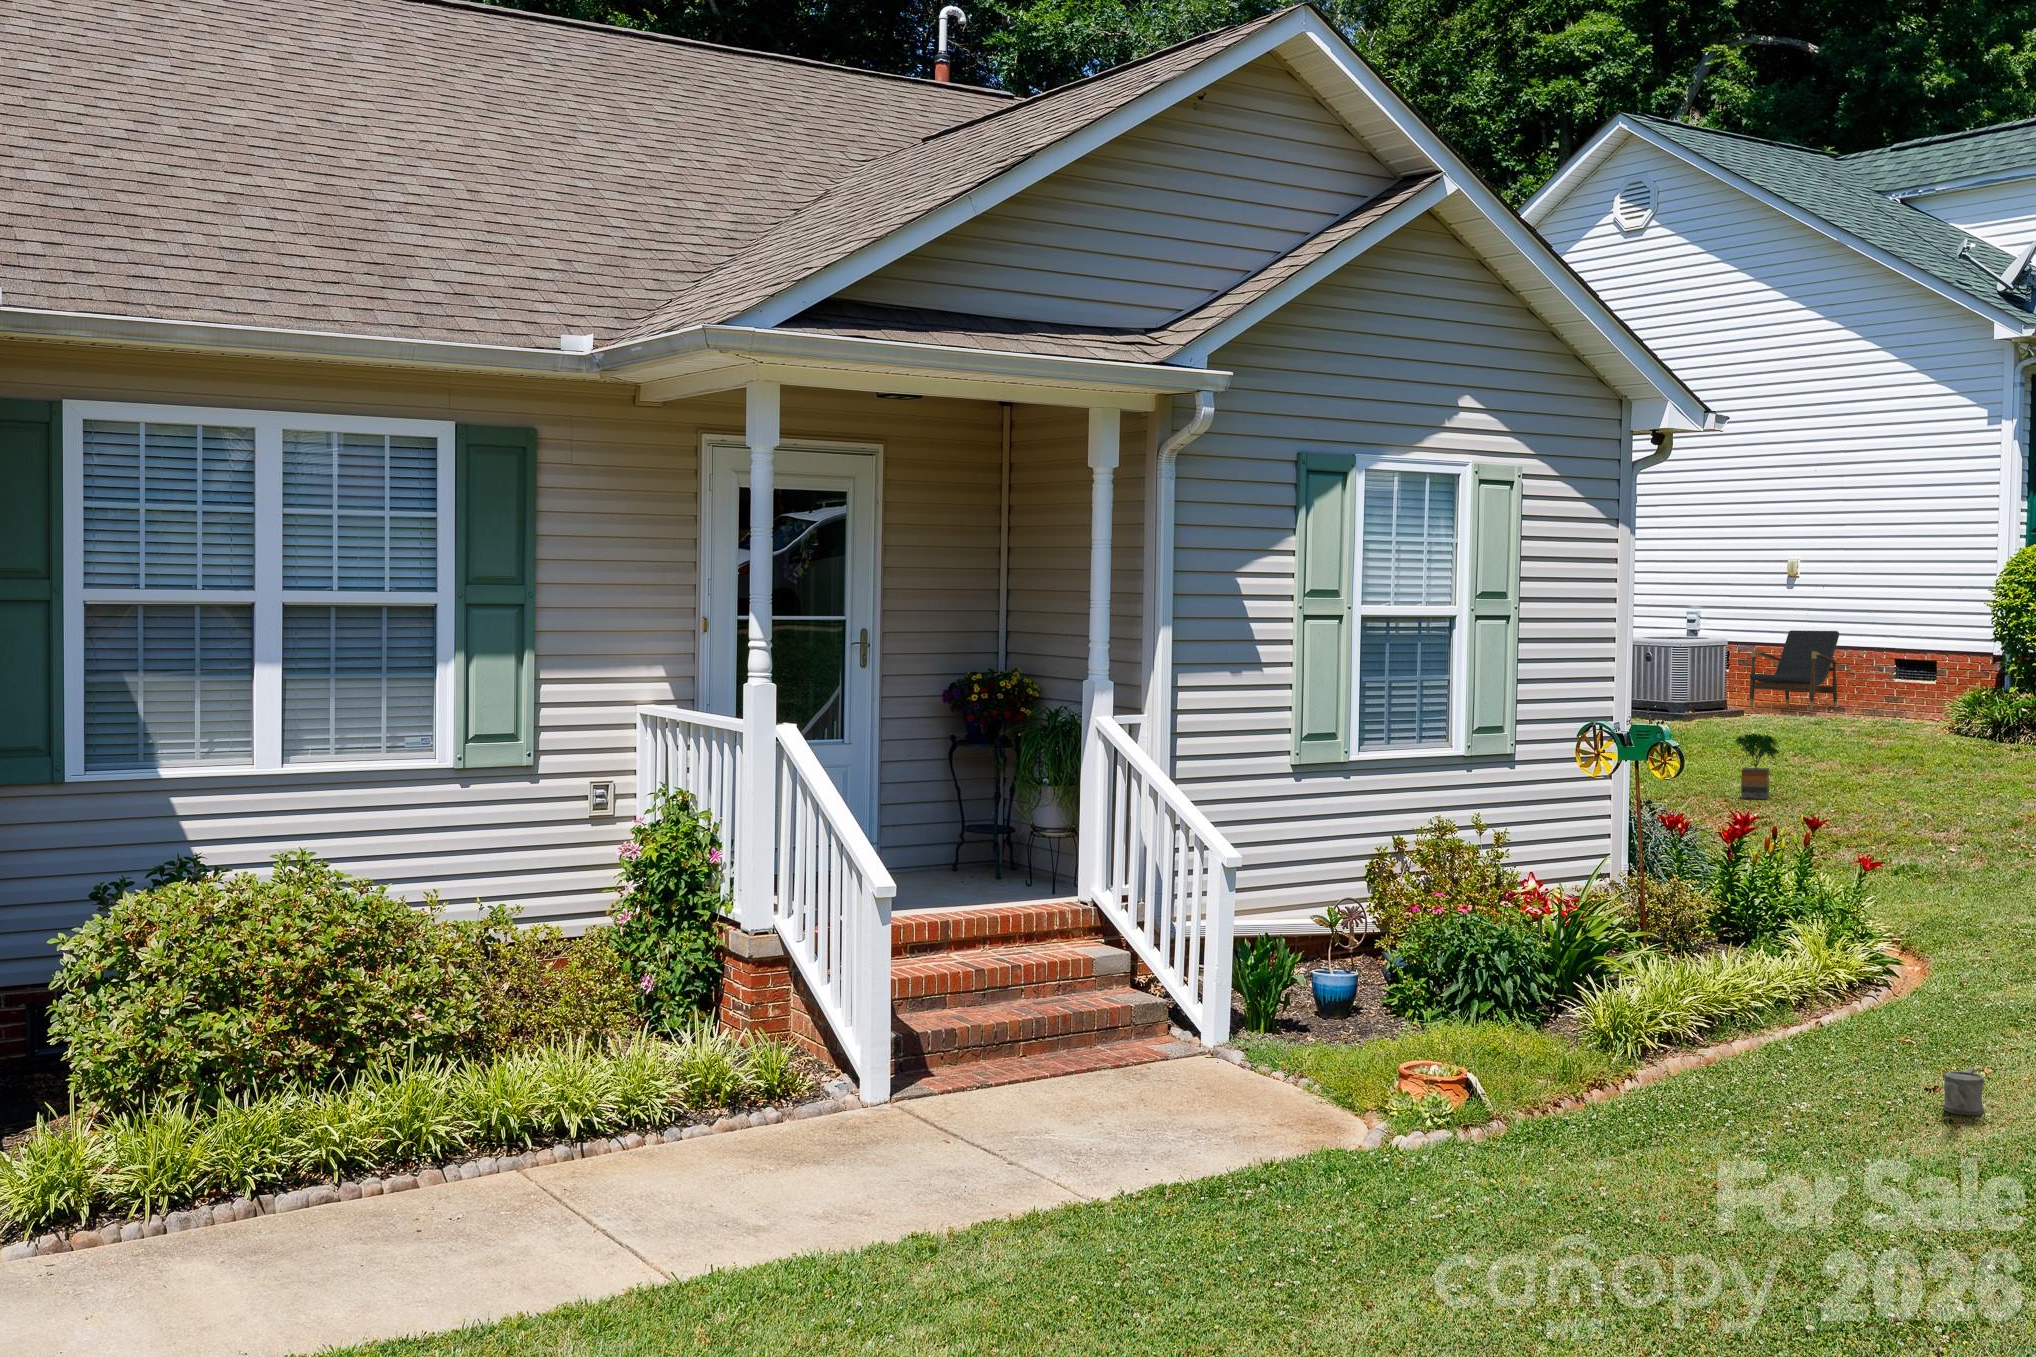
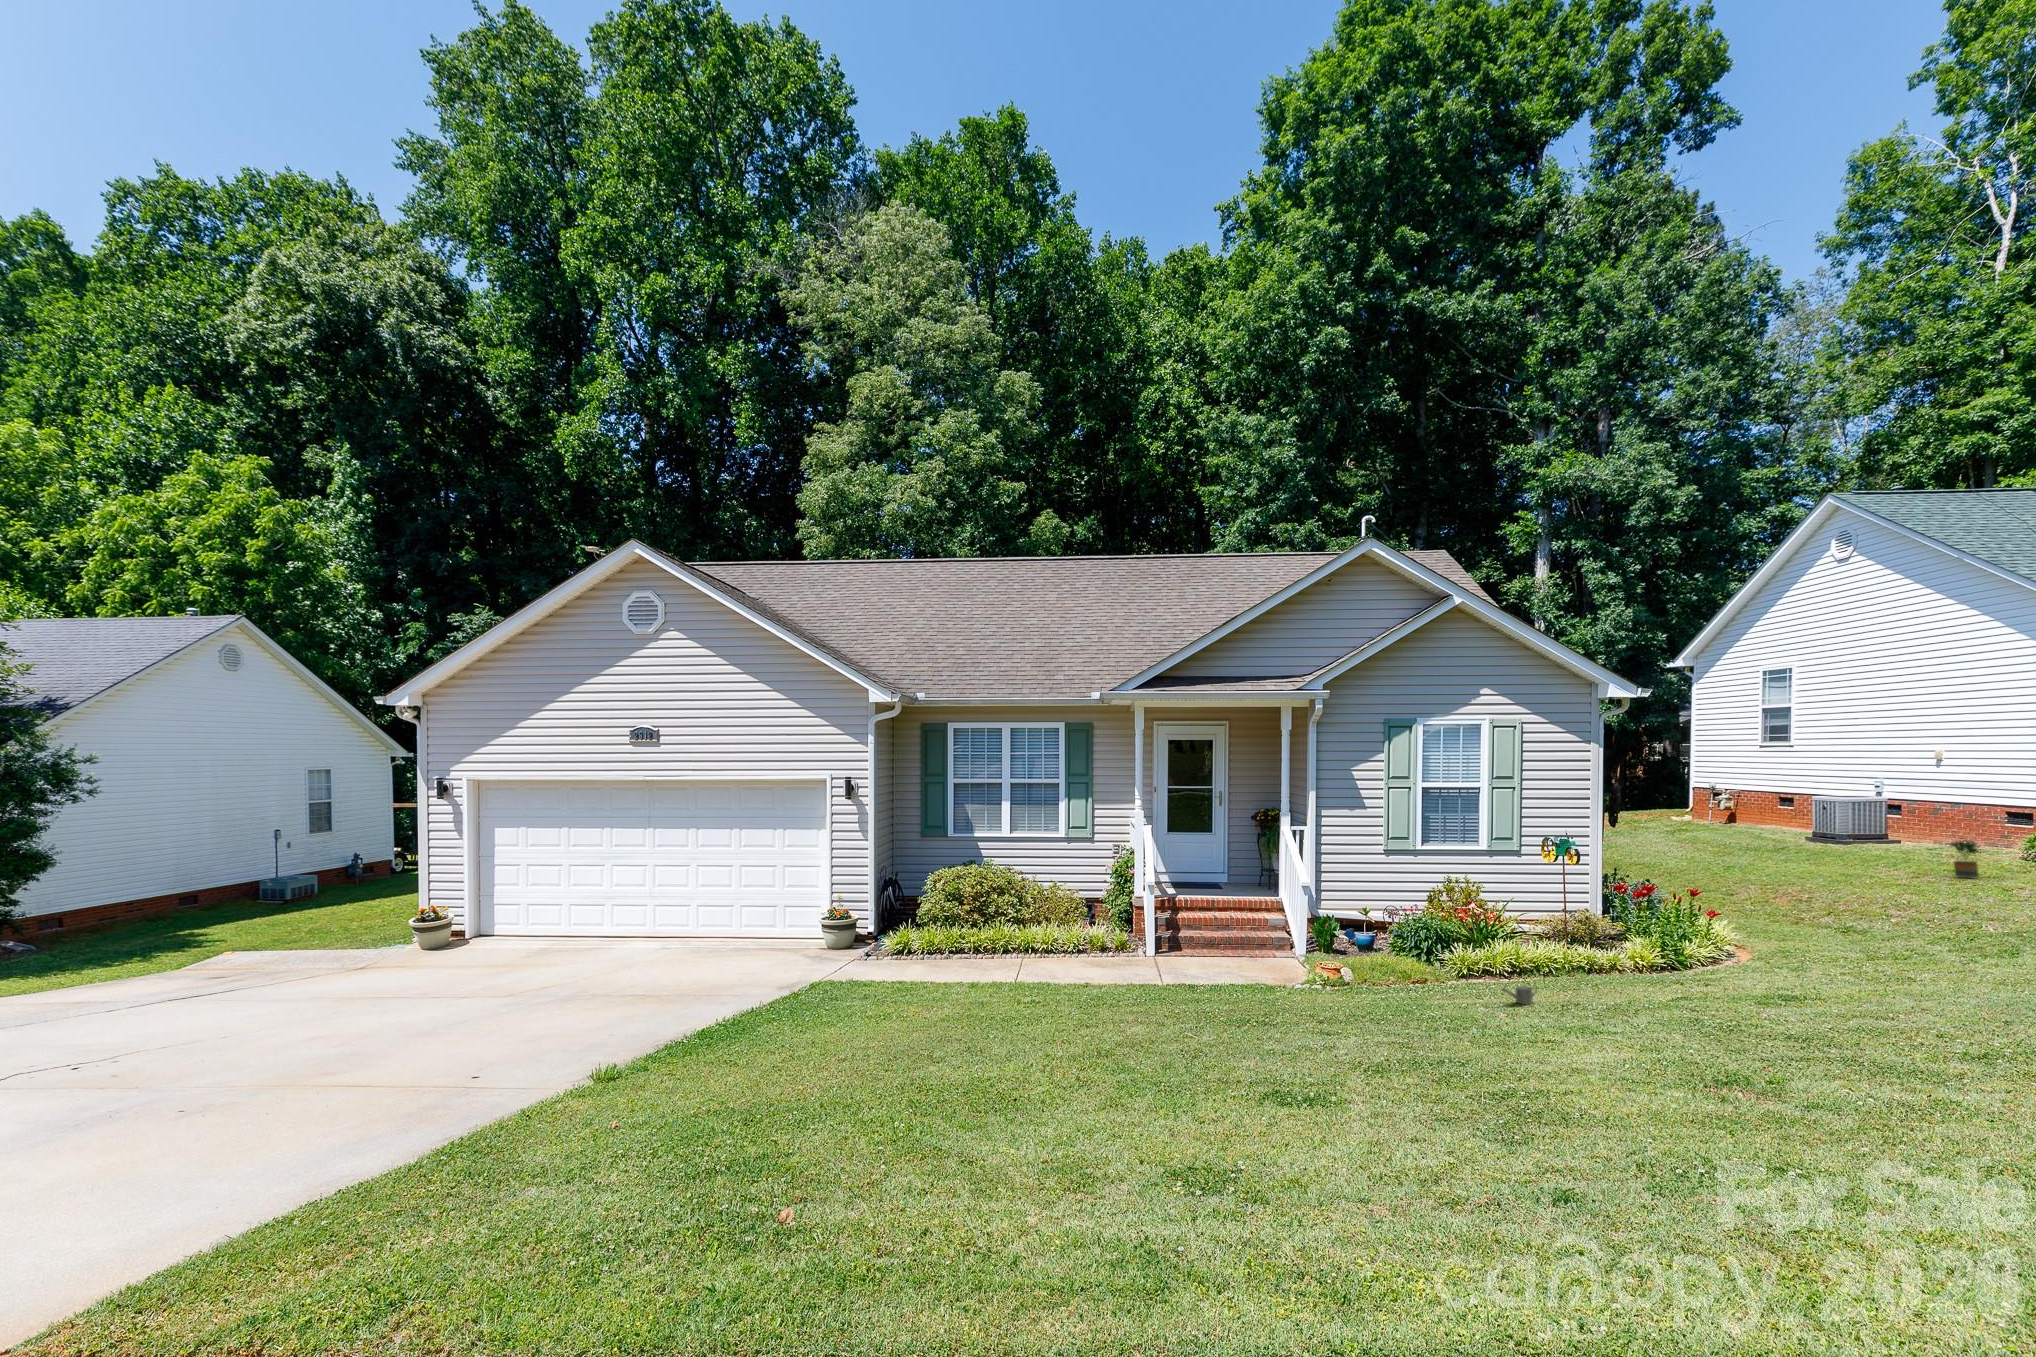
lounge chair: present [1750,630,1839,711] -> none [1918,793,1995,843]
potted tree: present [1736,733,1779,799] -> present [1950,841,1981,878]

